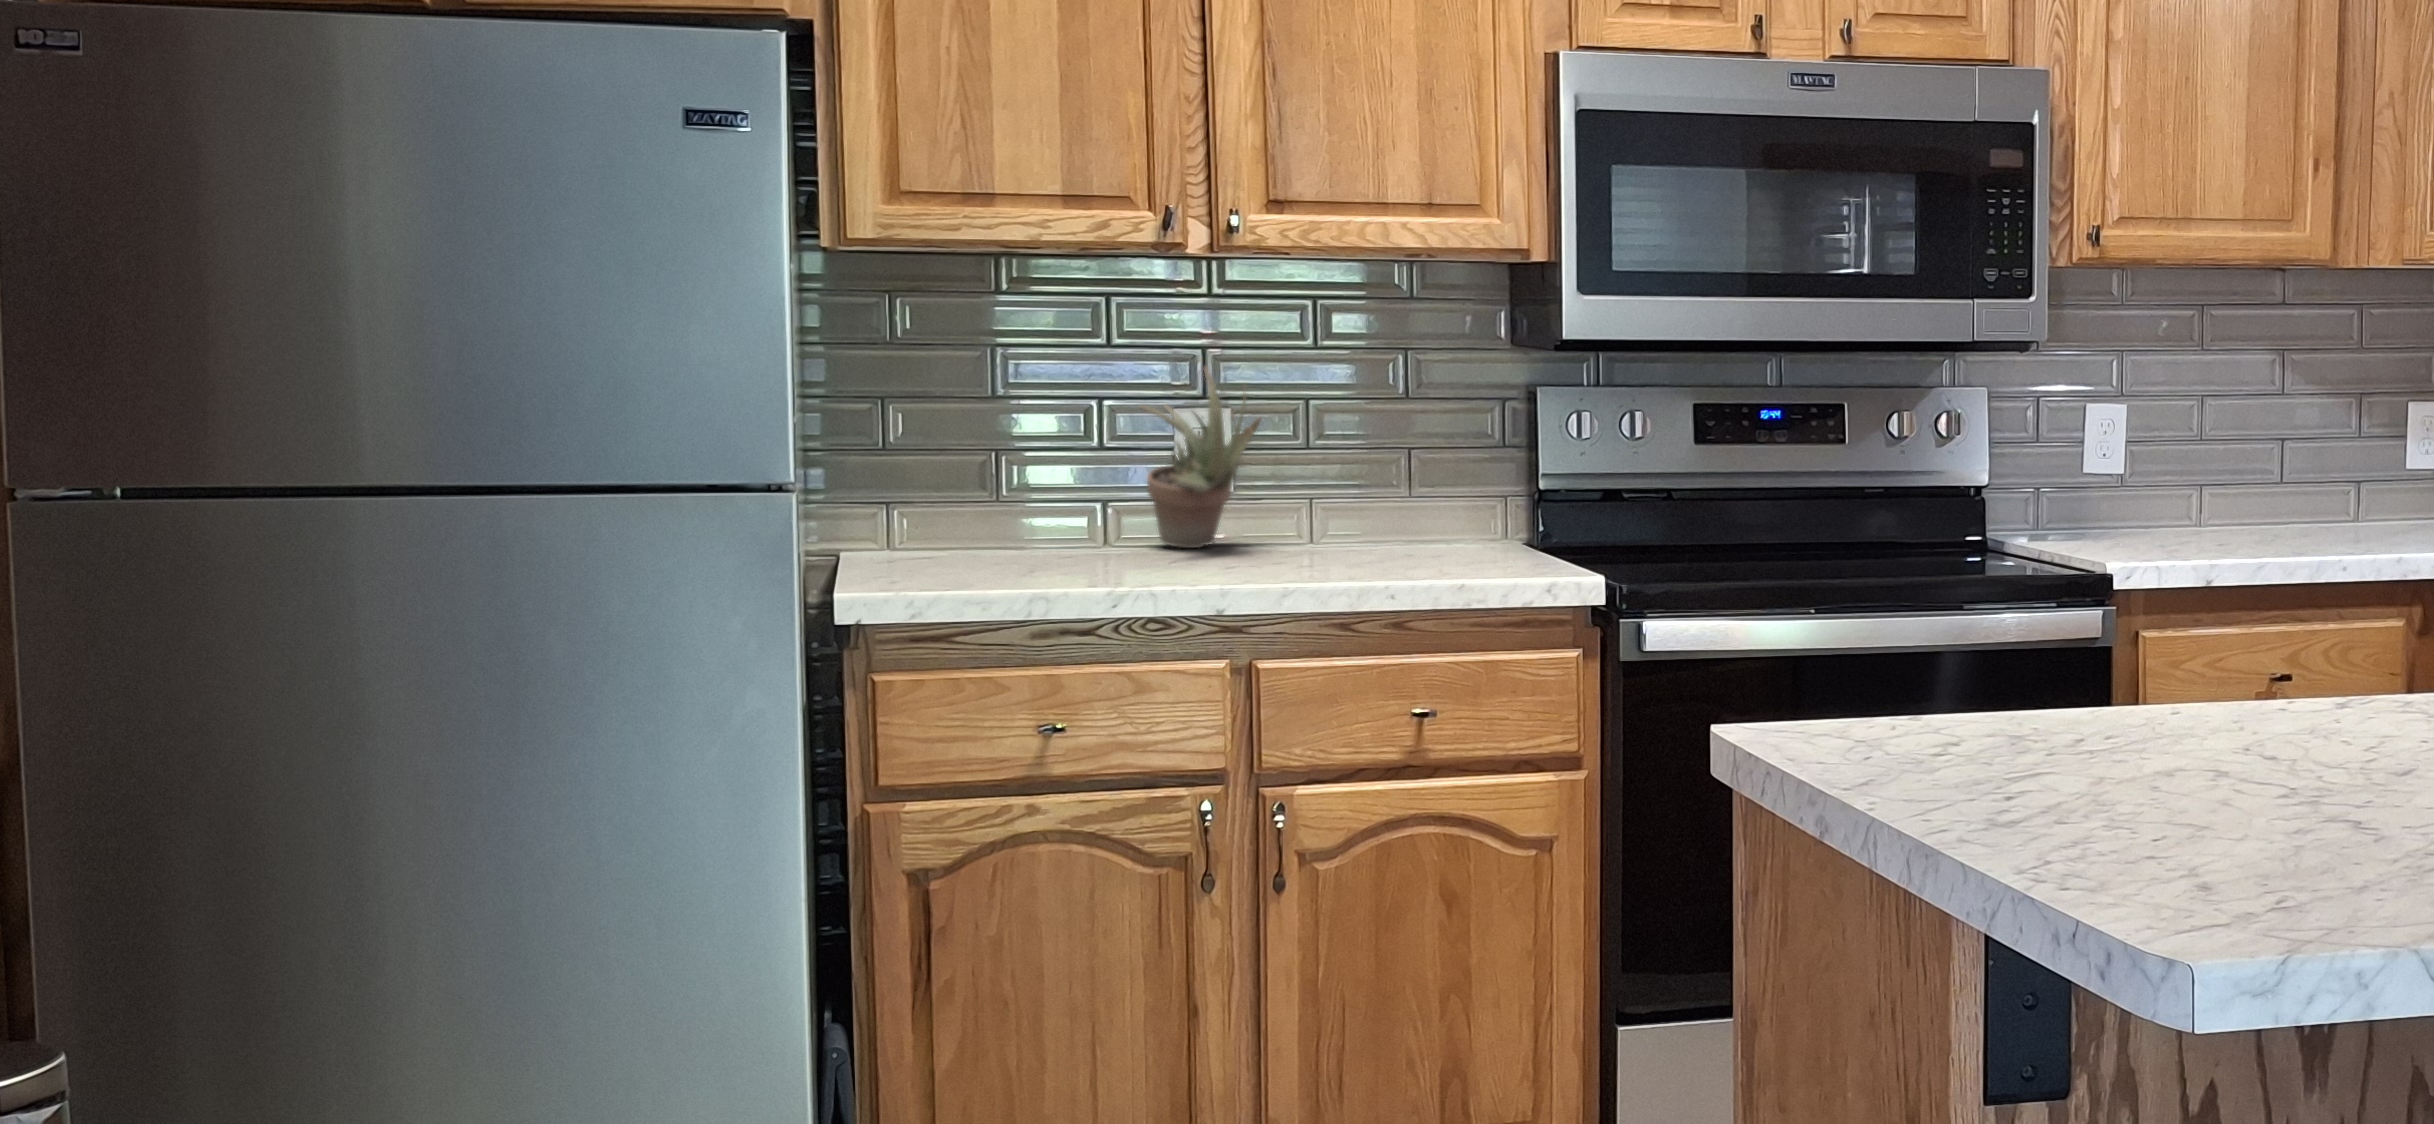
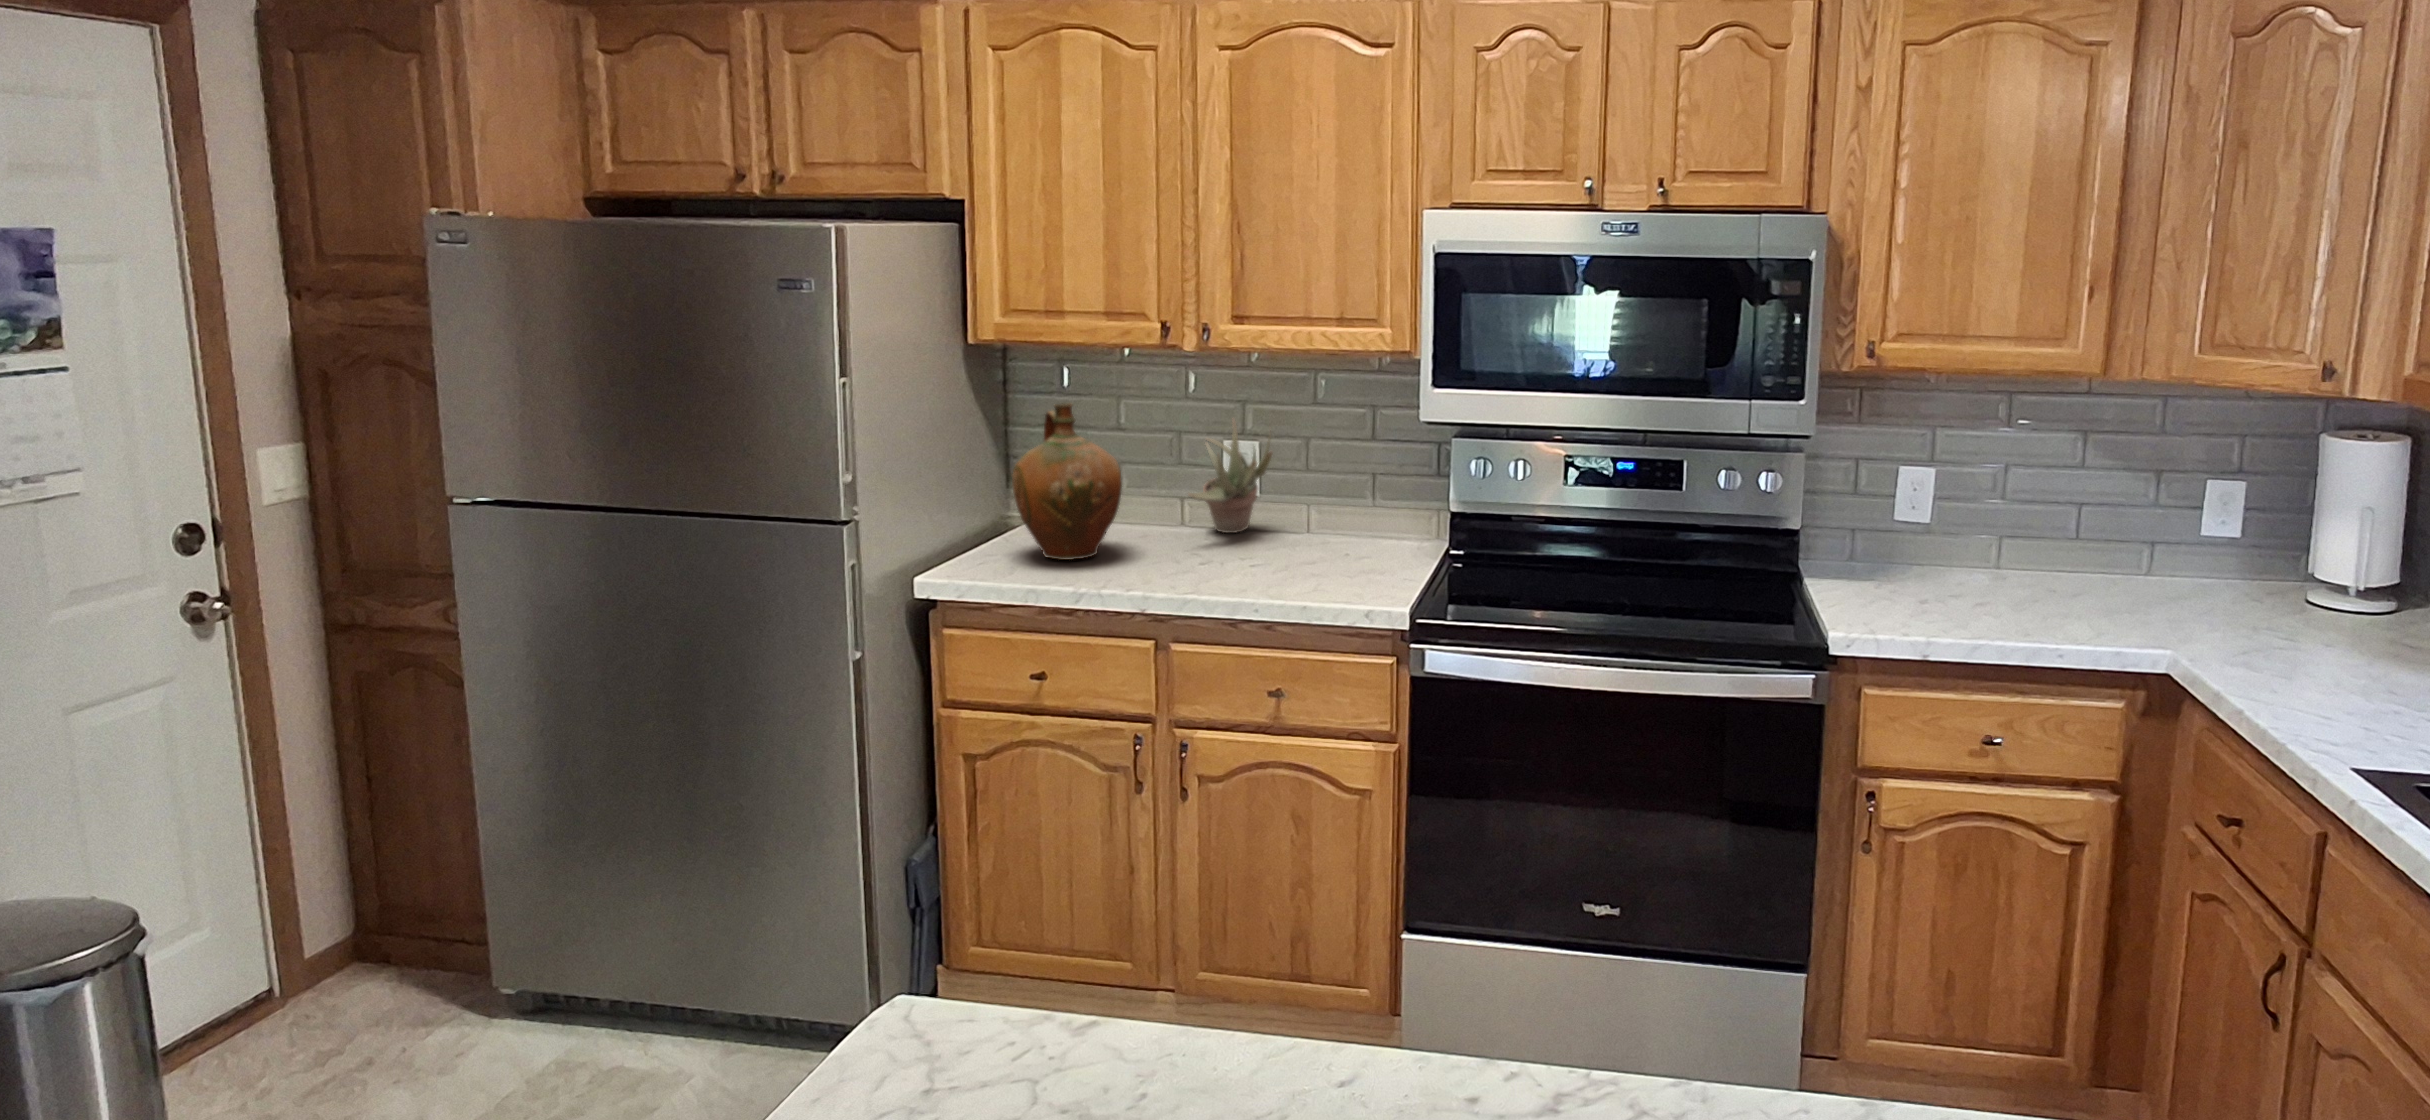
ceramic jug: none [913,334,1096,575] -> present [1012,403,1122,560]

